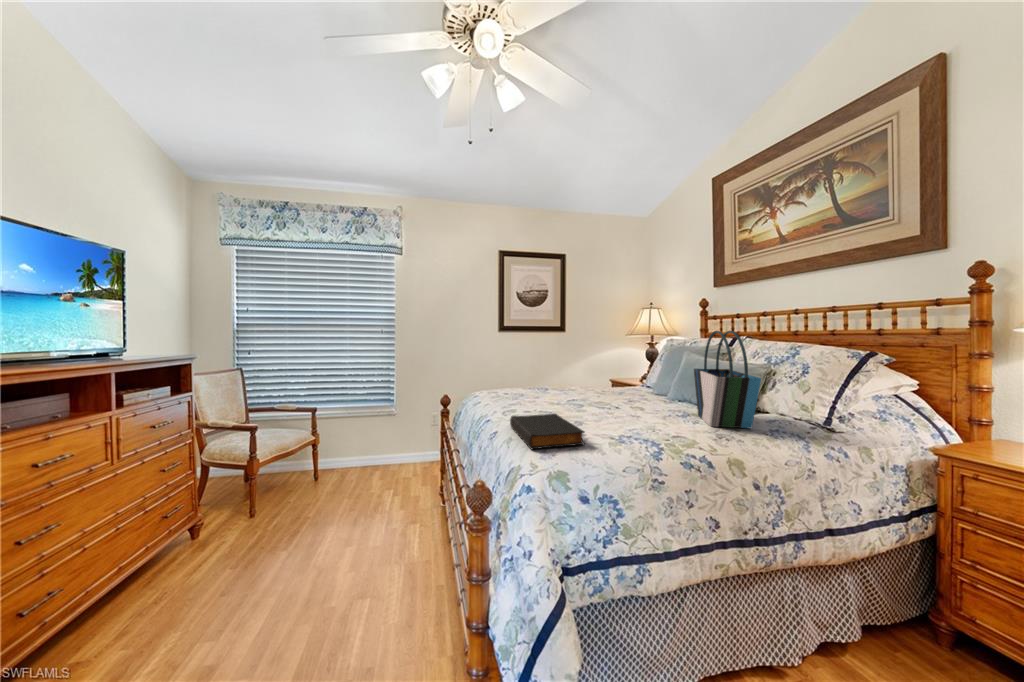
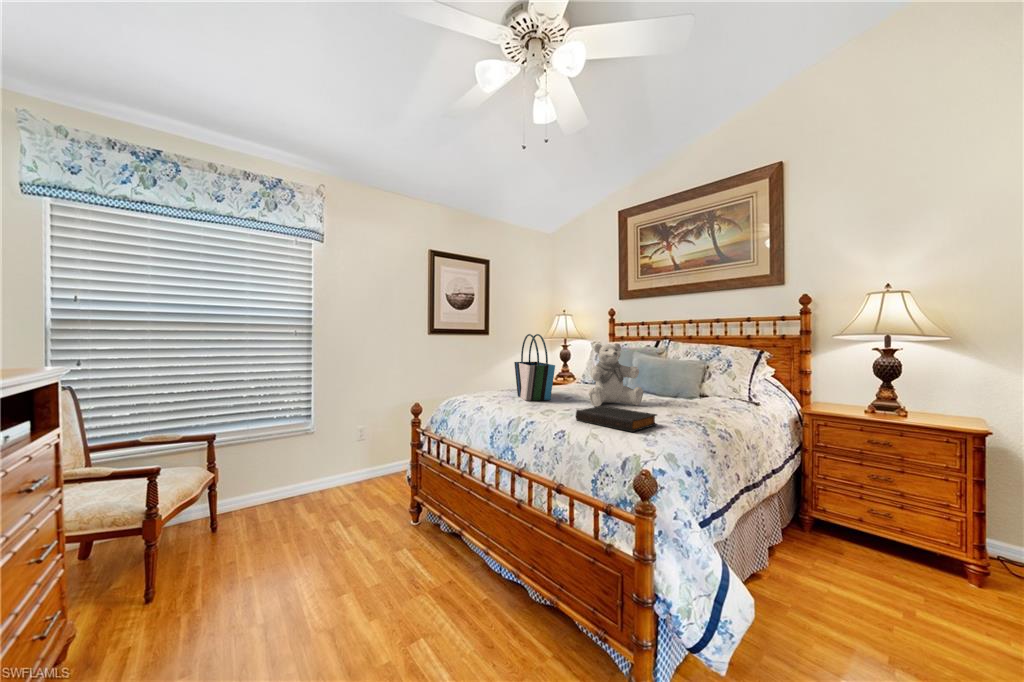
tote bag: present [694,331,761,428] -> present [514,334,555,401]
teddy bear: none [568,341,638,417] -> present [589,343,643,407]

